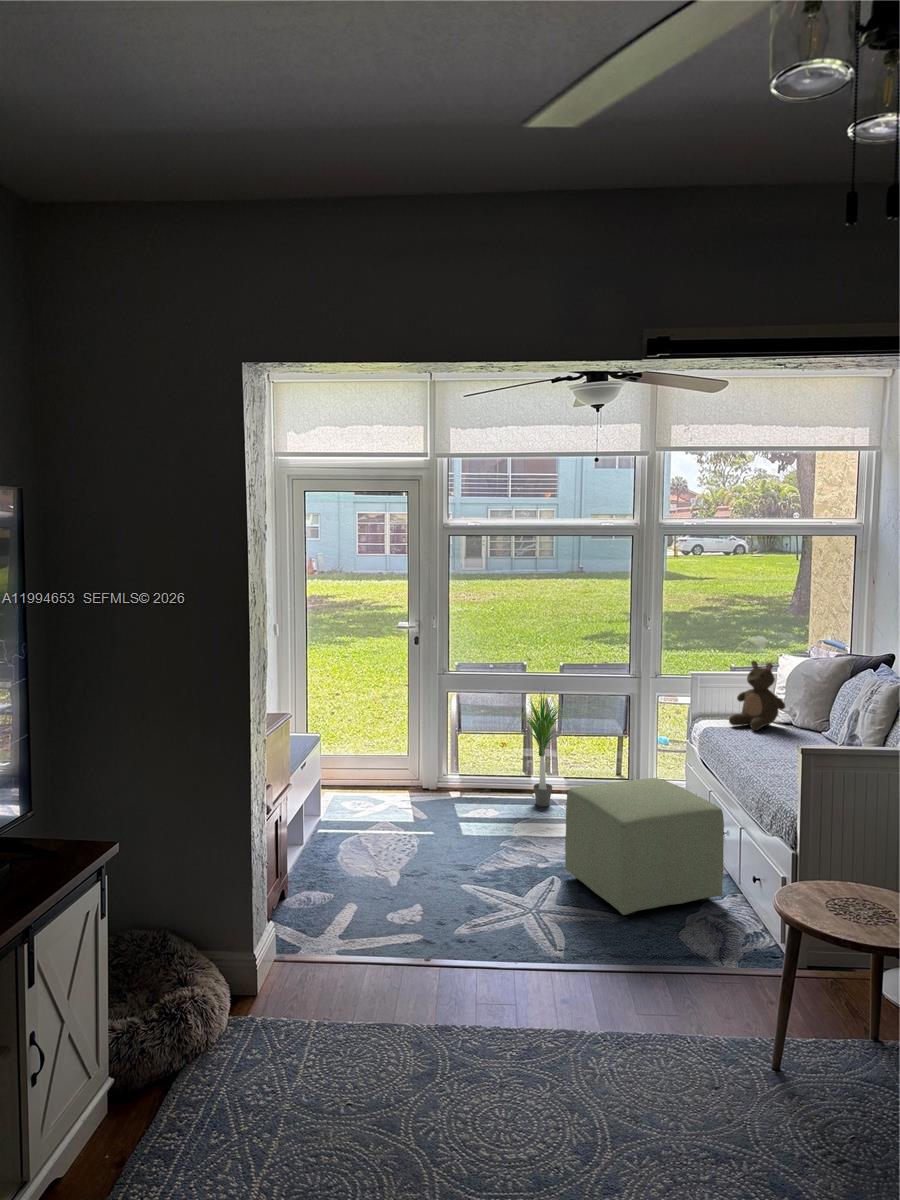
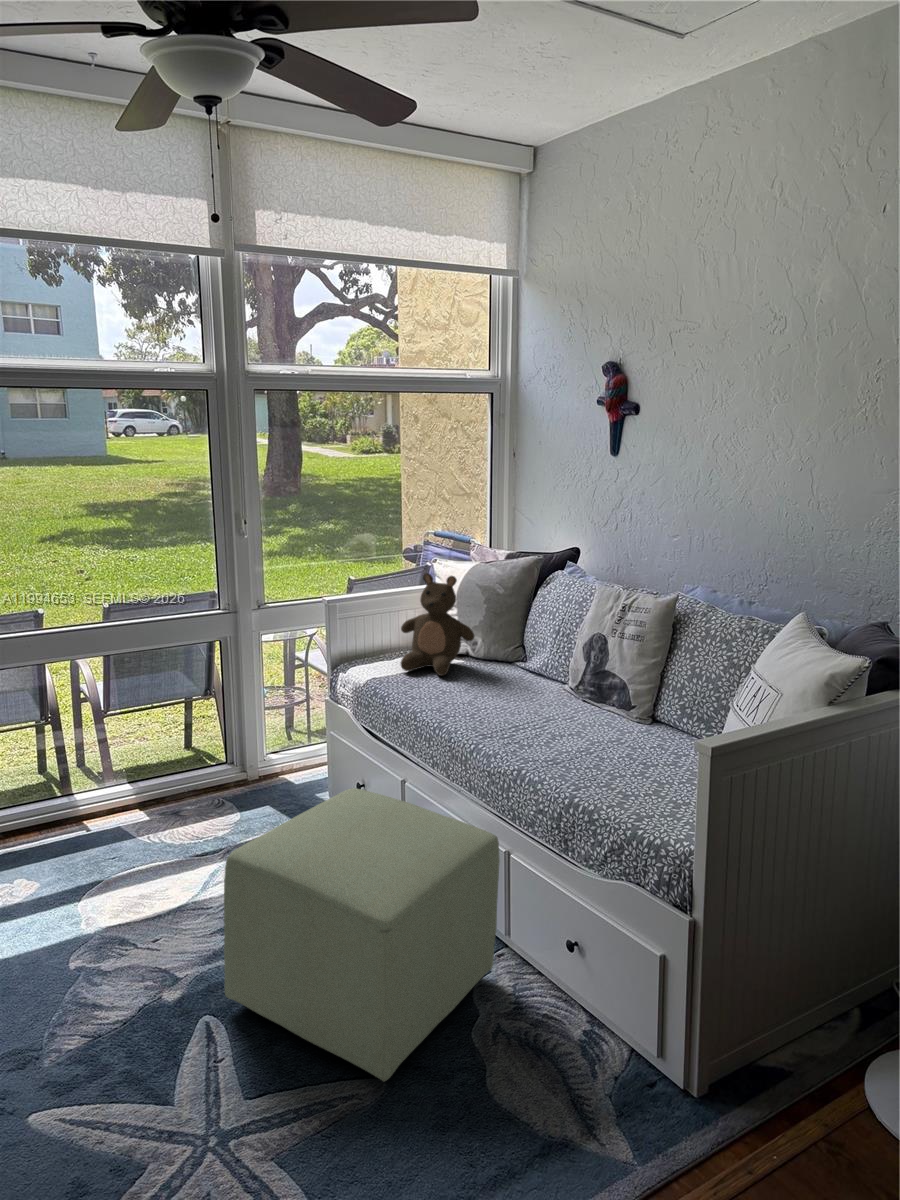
potted plant: present [521,693,568,807] -> none [22,638,170,846]

